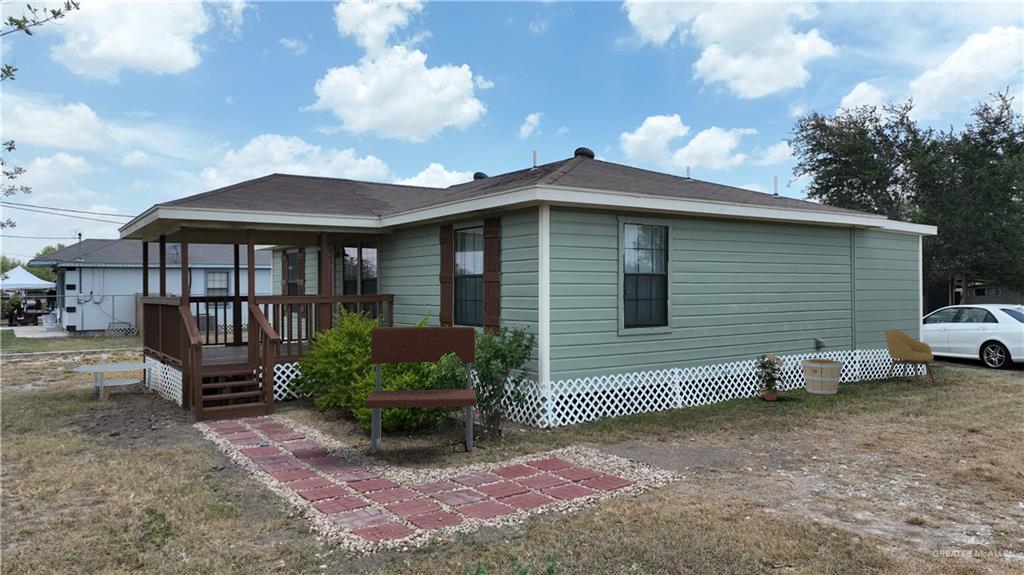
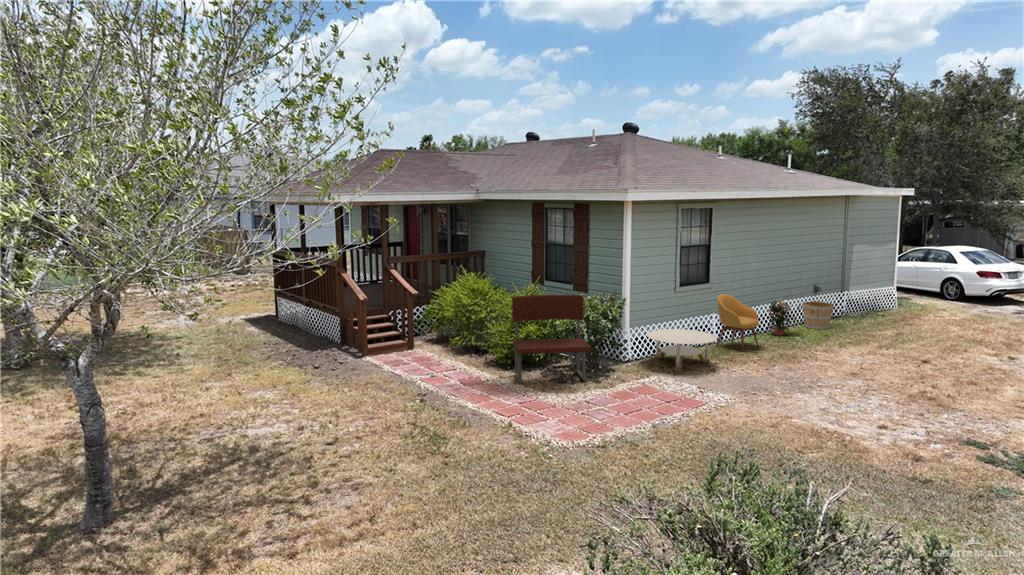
chair: present [885,329,935,385] -> present [716,294,759,351]
round table: present [73,363,157,401] -> present [646,329,717,371]

